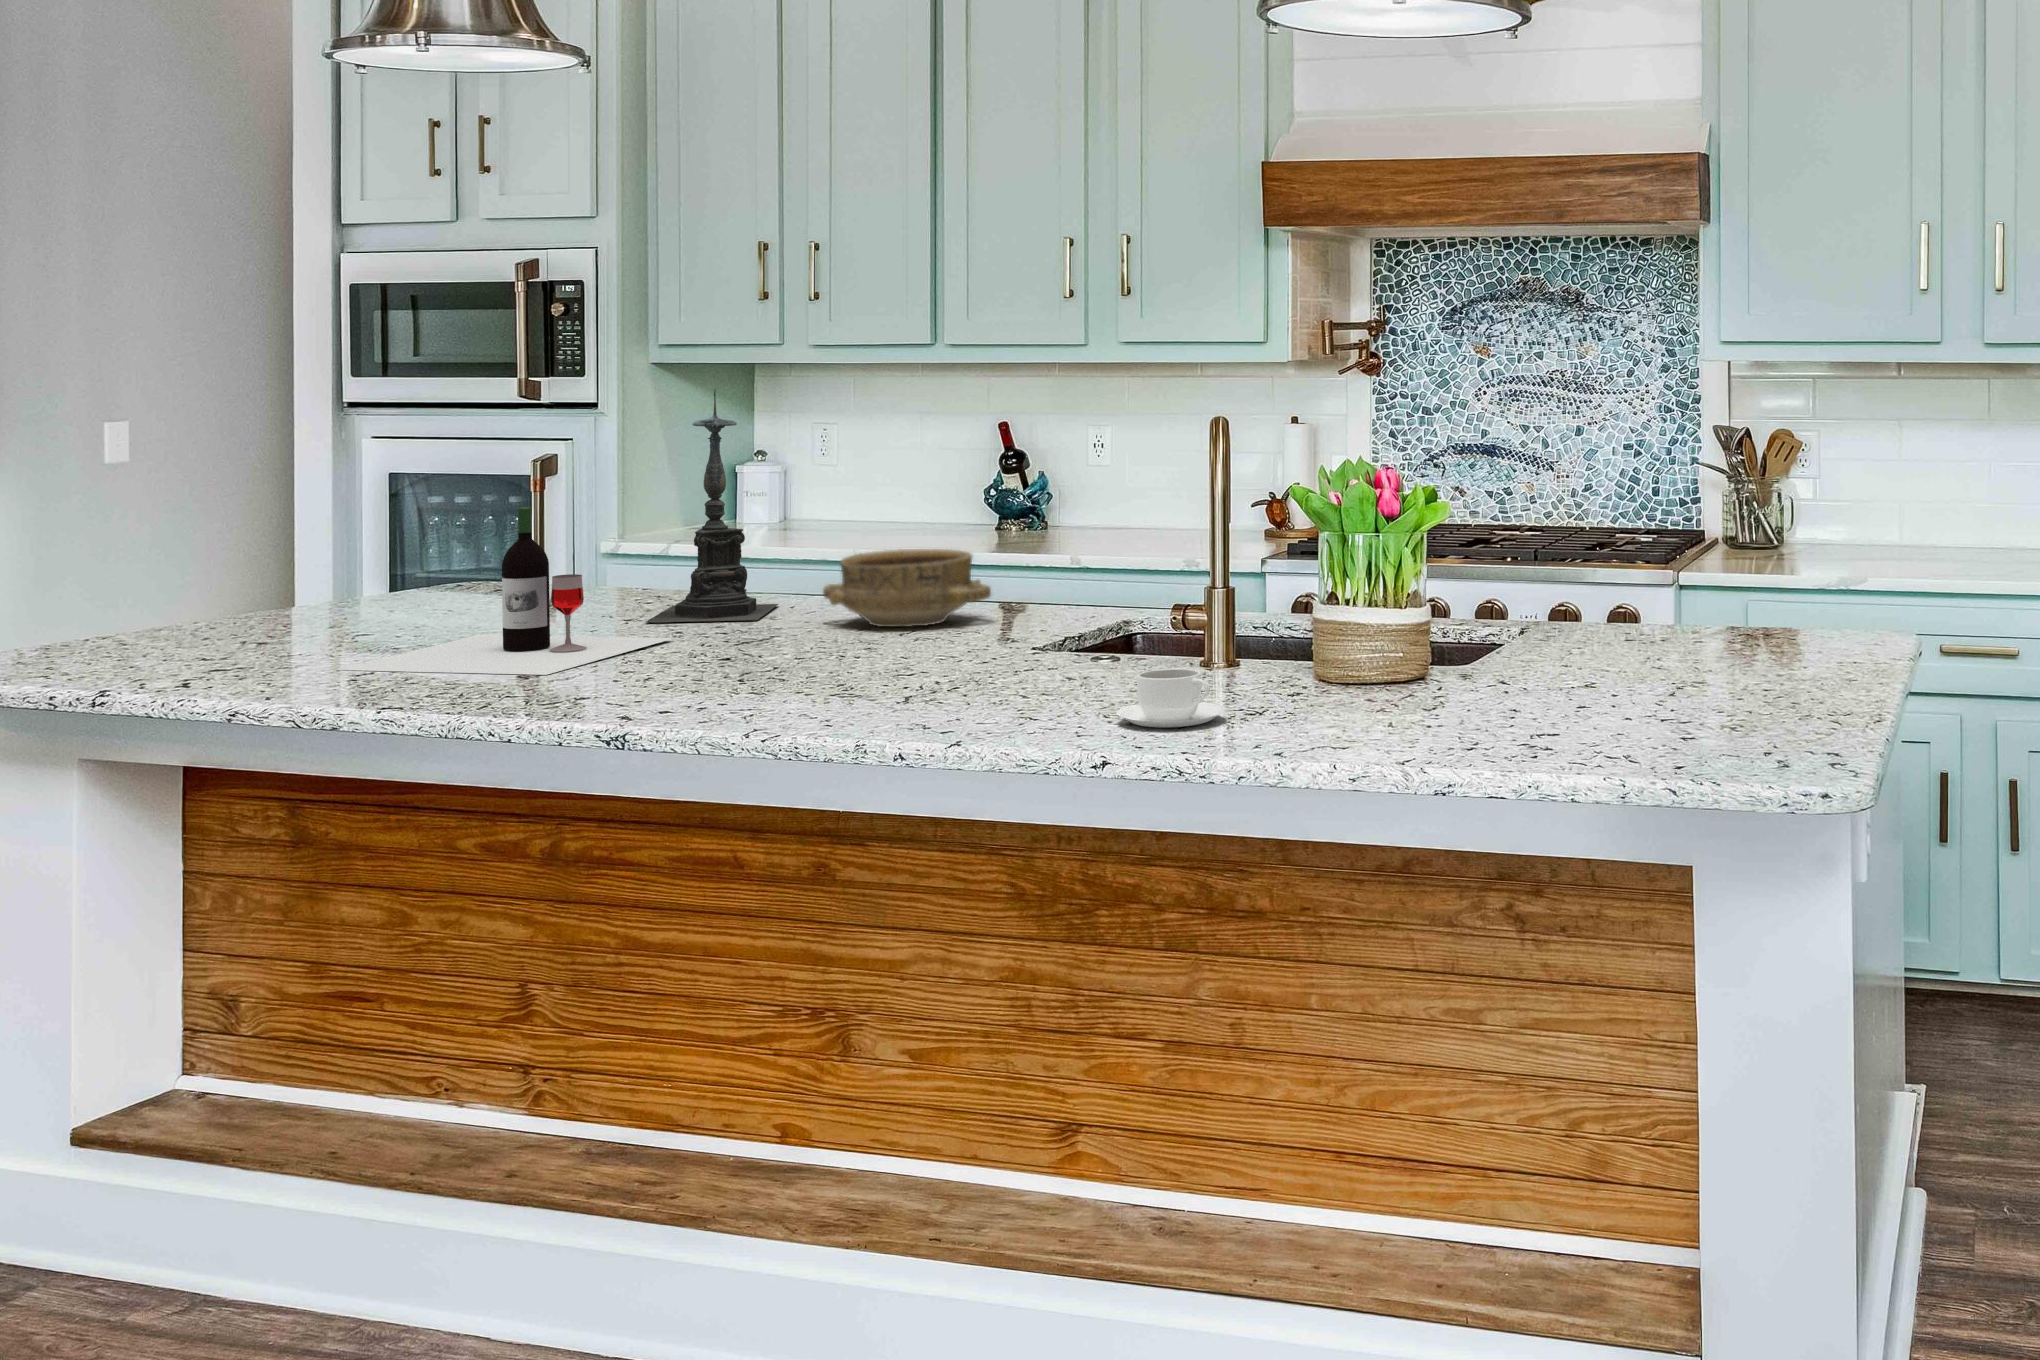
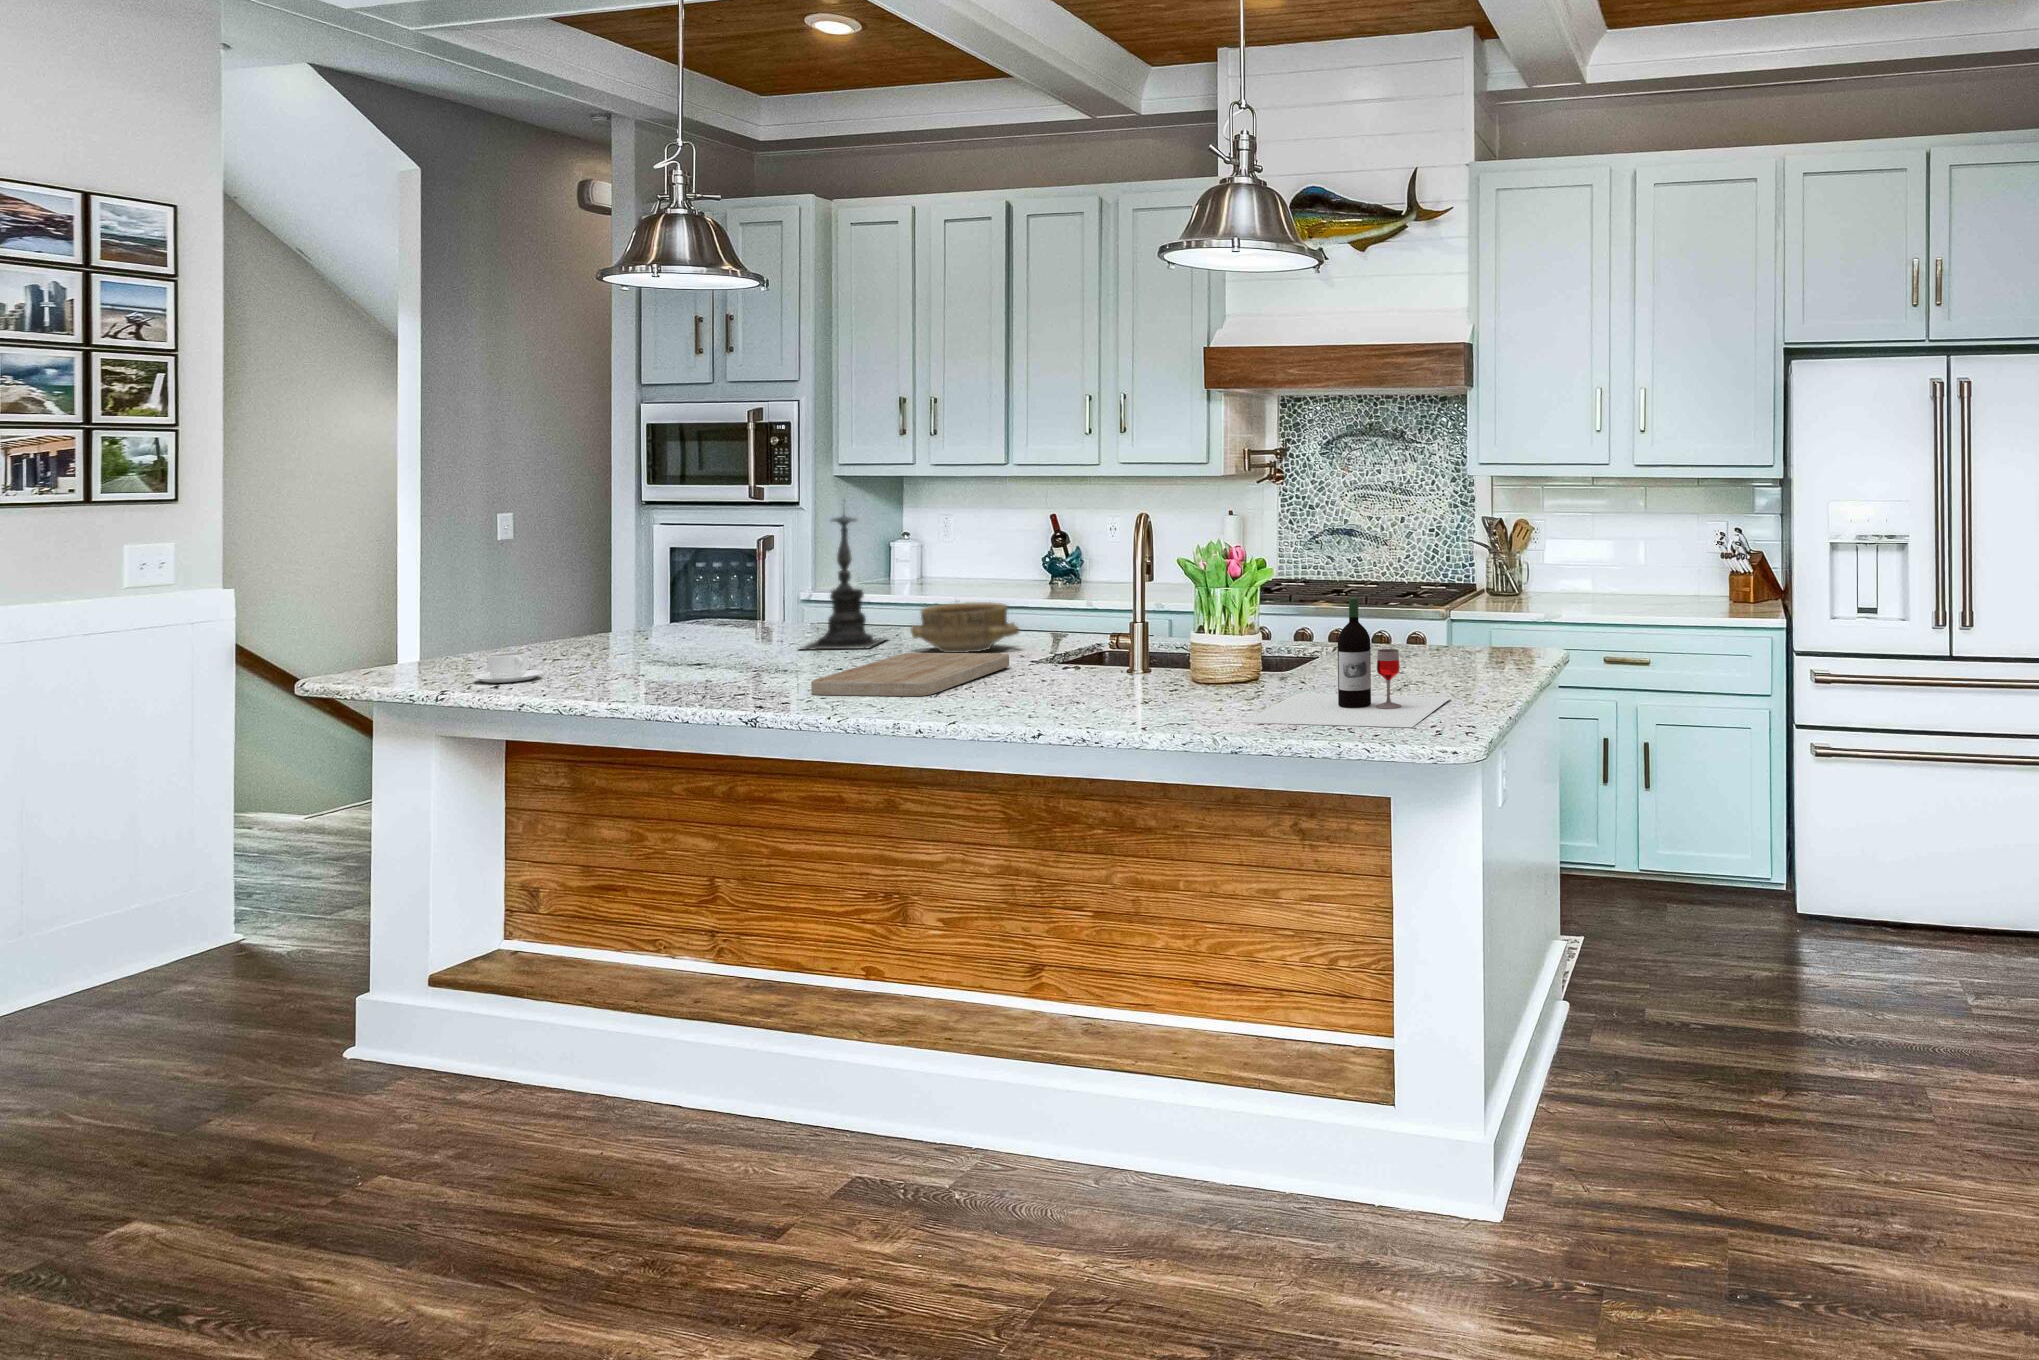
wine bottle: present [336,507,673,675] -> present [1243,598,1450,728]
cutting board: none [710,628,998,701] -> present [811,653,1009,696]
coffee cup: present [1117,669,1225,727] -> present [474,652,543,683]

